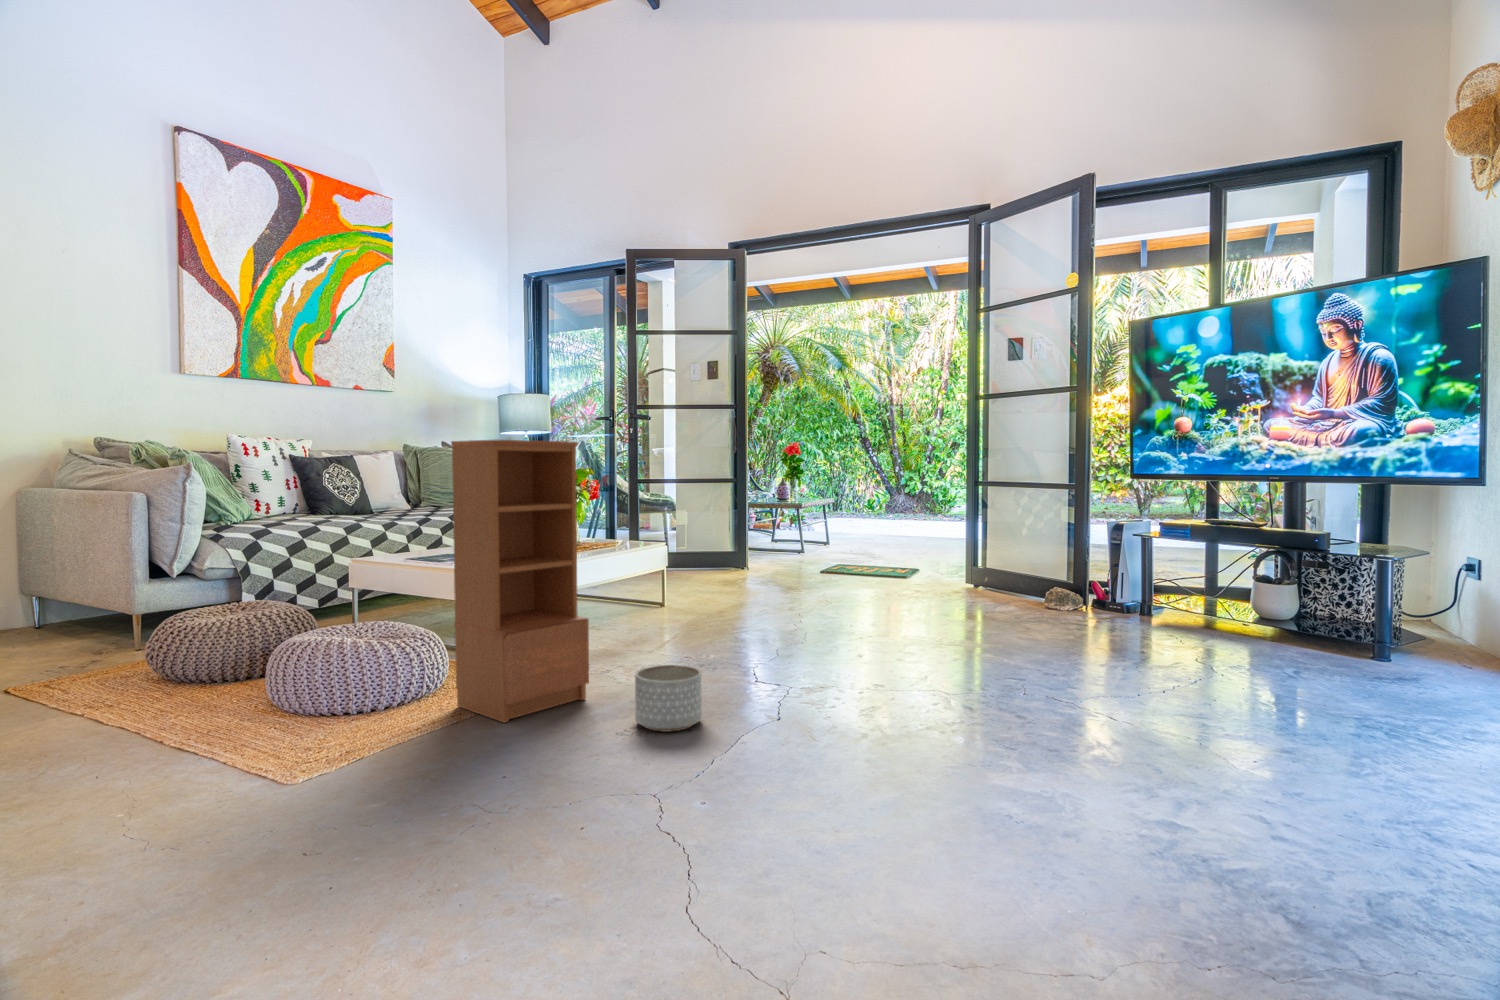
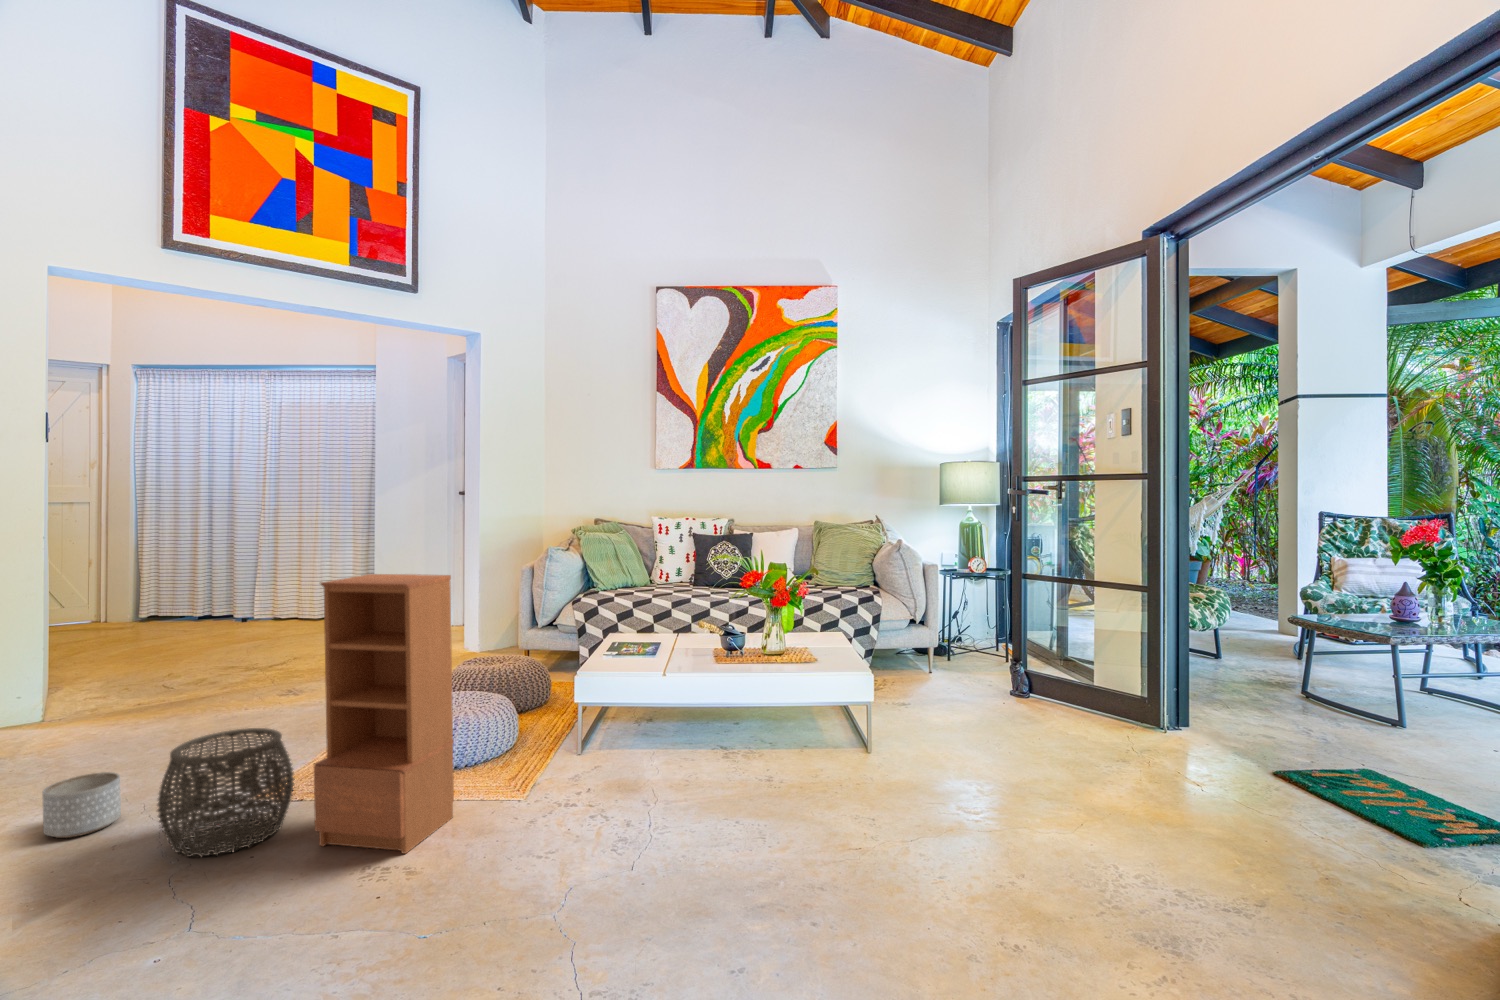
woven basket: none [307,627,462,775] -> present [157,728,294,857]
planter: present [635,665,702,732] -> present [42,772,121,838]

